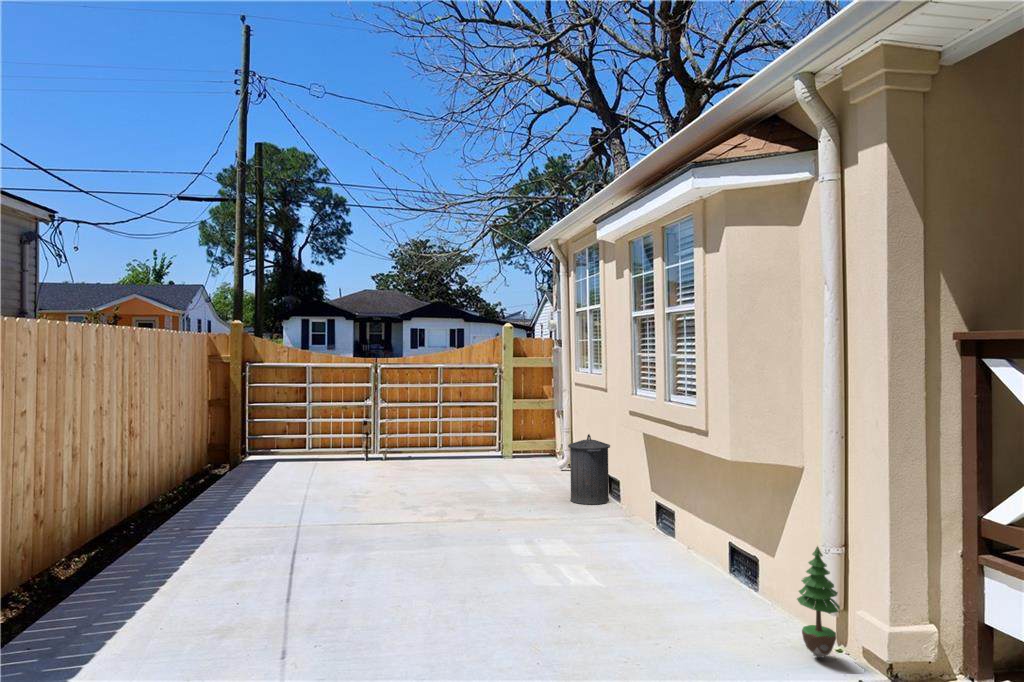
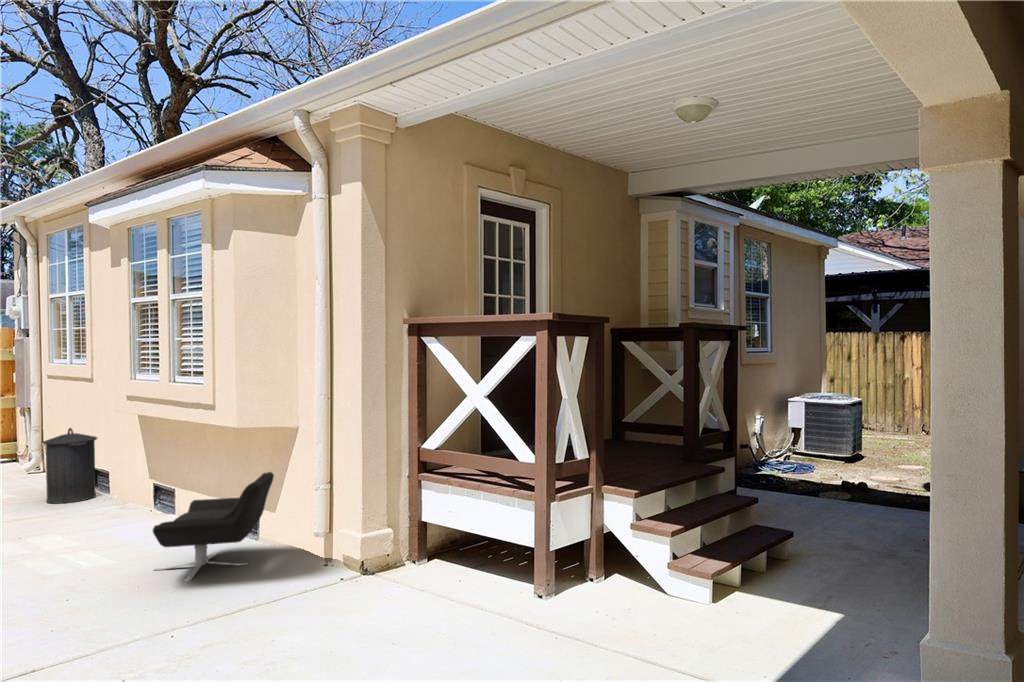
lounge chair: none [640,515,772,624] -> present [153,472,274,581]
potted tree: present [797,546,840,658] -> none [296,485,329,573]

